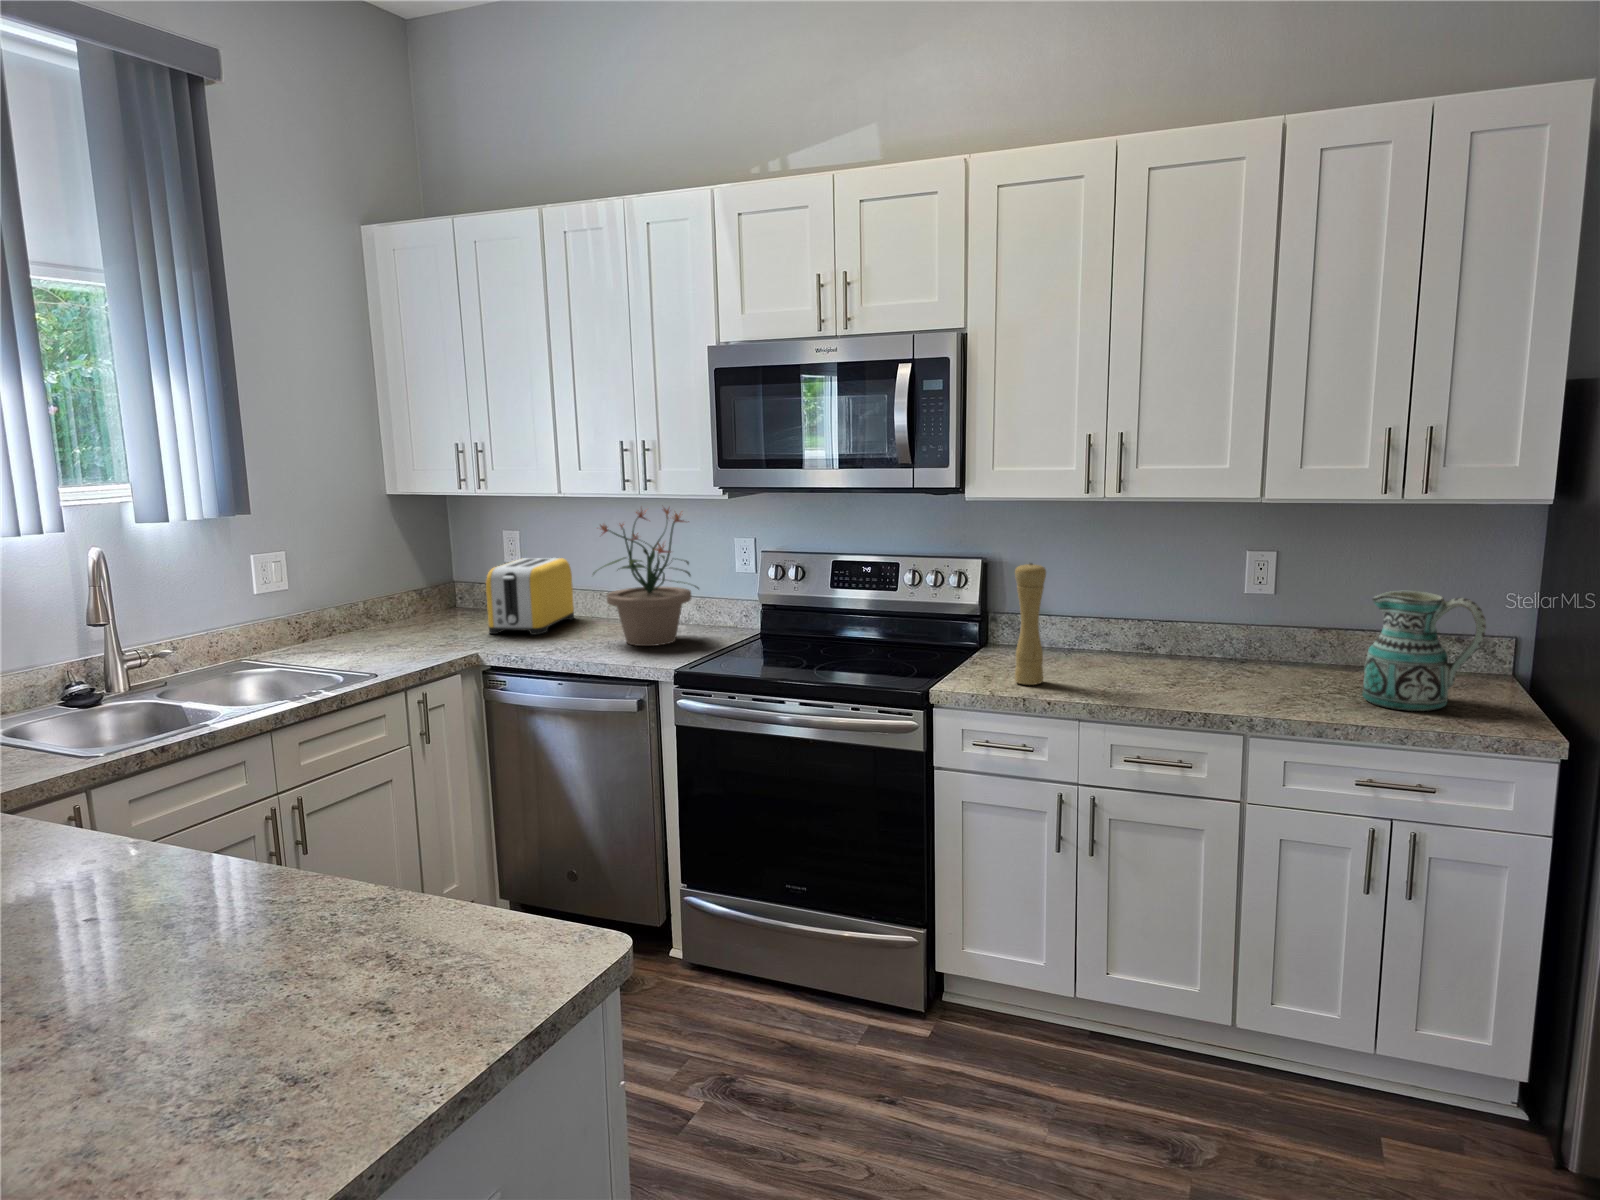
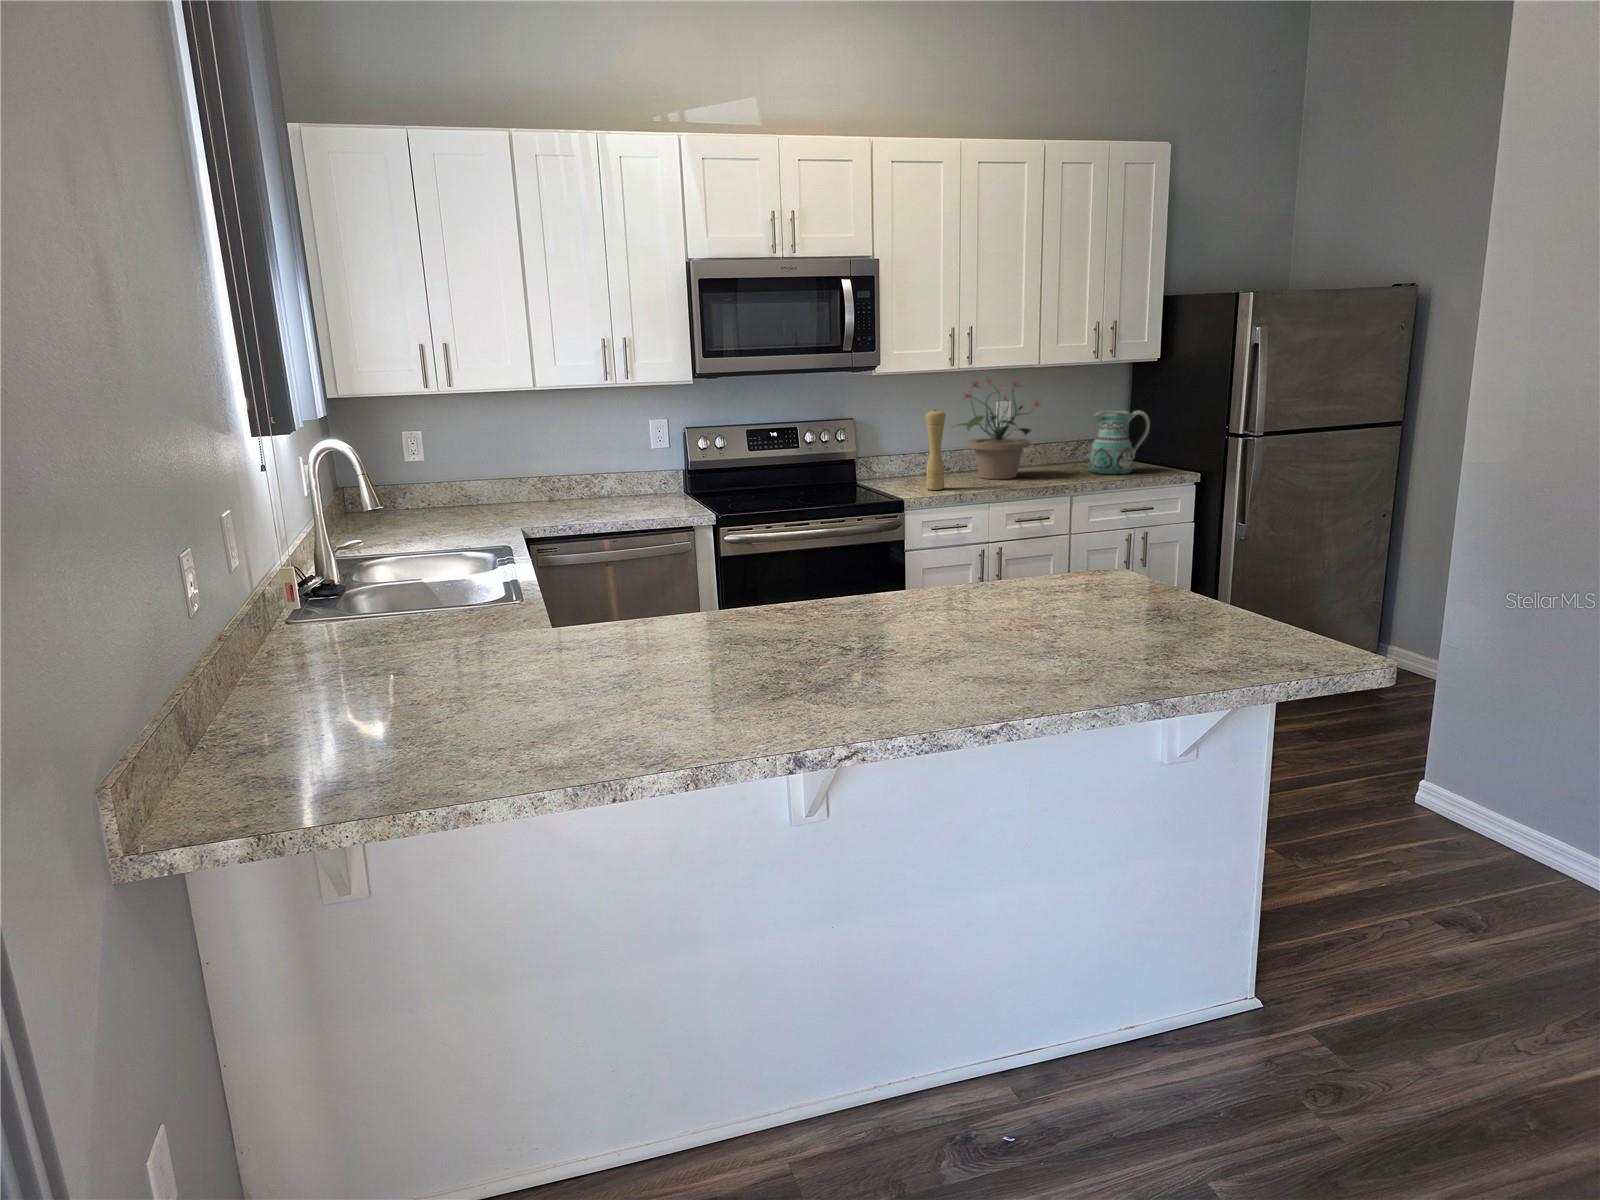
potted plant: present [594,508,698,646] -> present [959,379,1039,479]
toaster: present [486,558,574,635] -> none [443,452,516,521]

